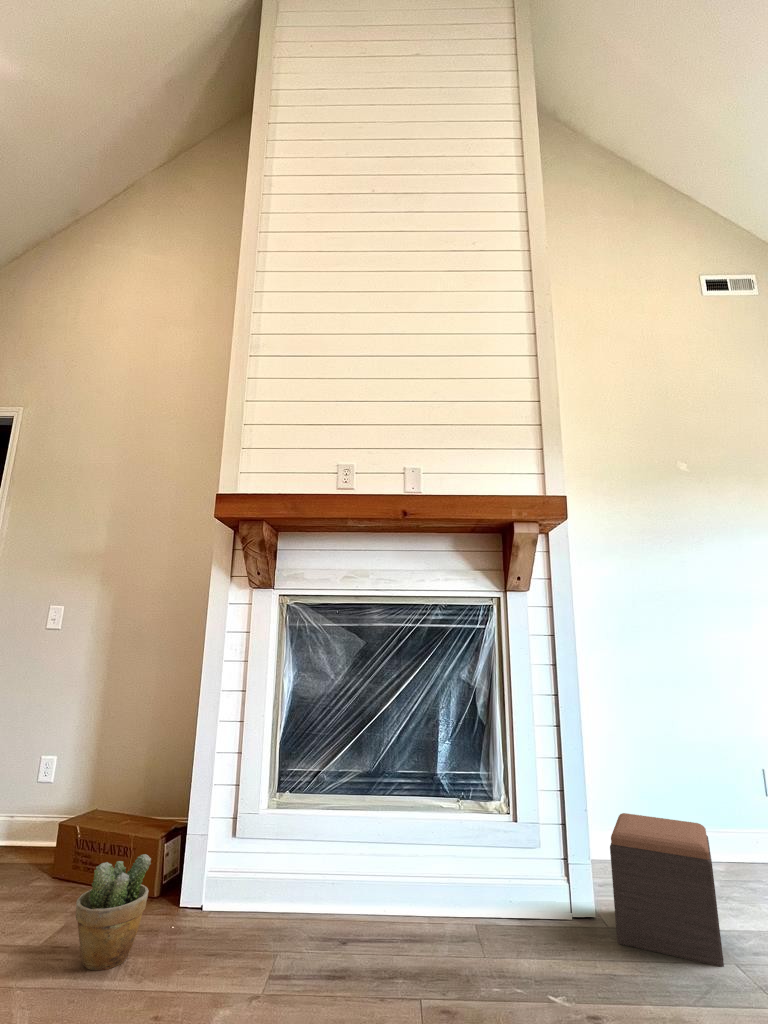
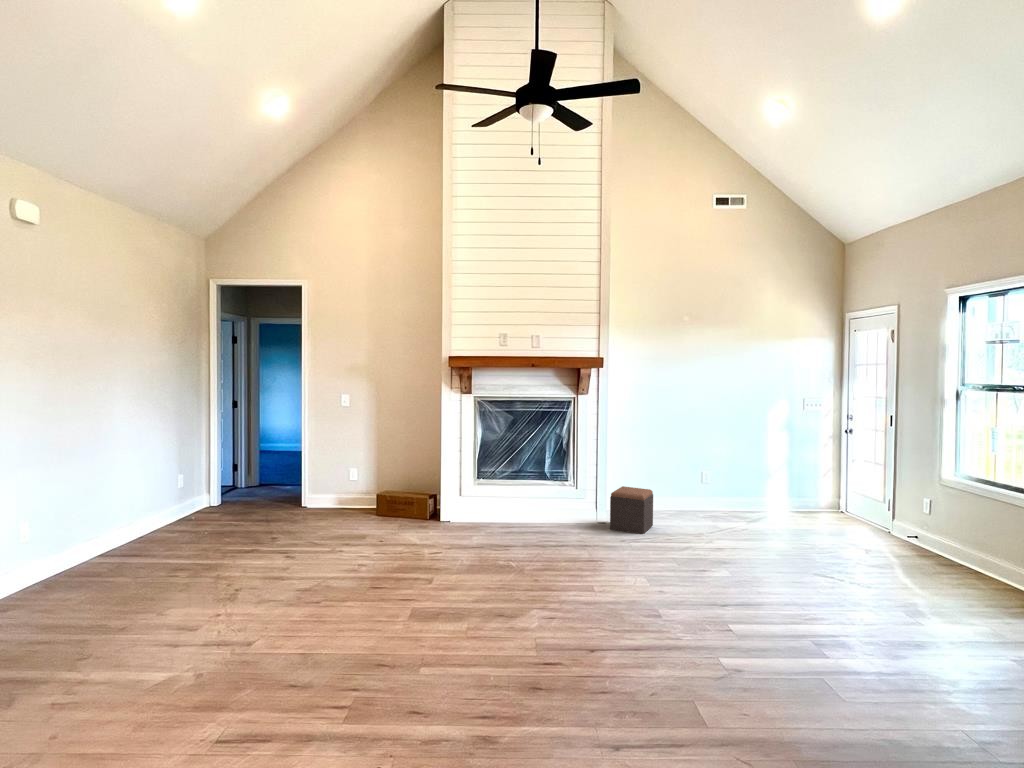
potted plant: present [76,854,151,971] -> none [413,498,437,533]

